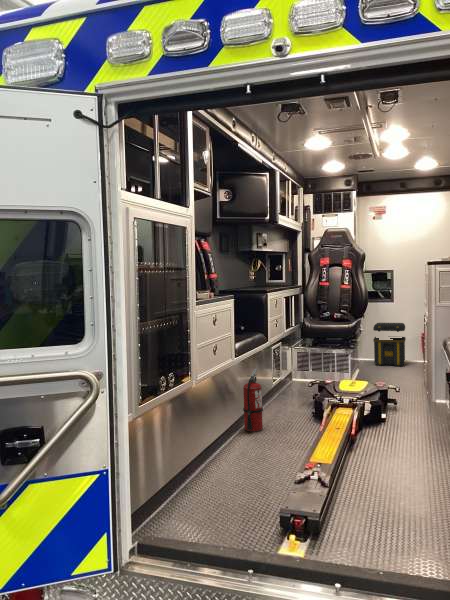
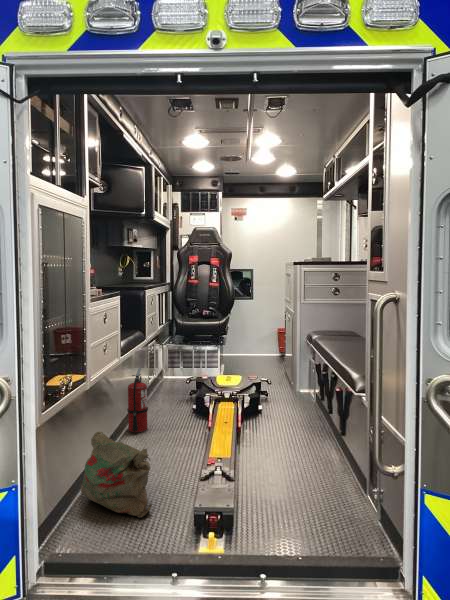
toolbox: present [373,323,406,366] -> none [236,320,264,360]
bag: none [183,428,244,516] -> present [81,432,152,518]

